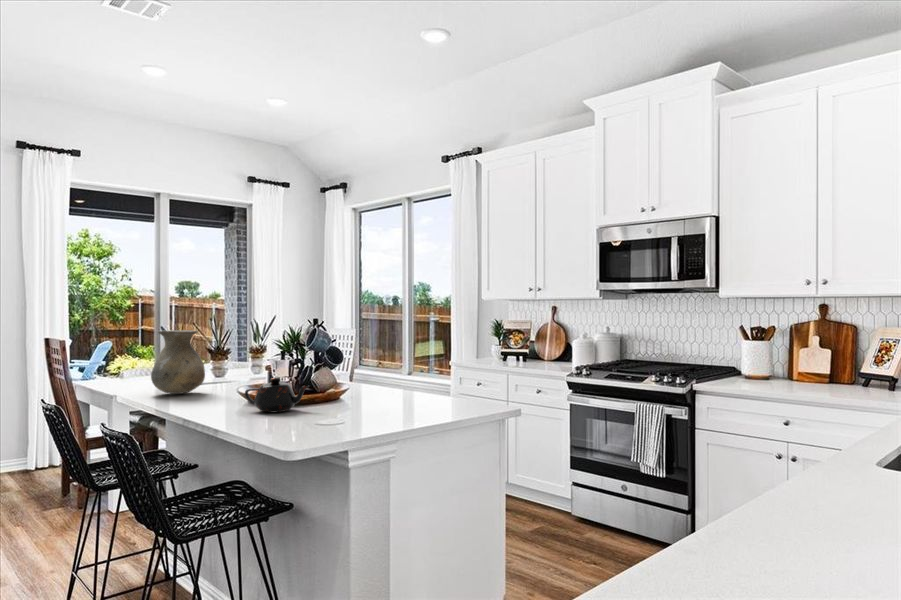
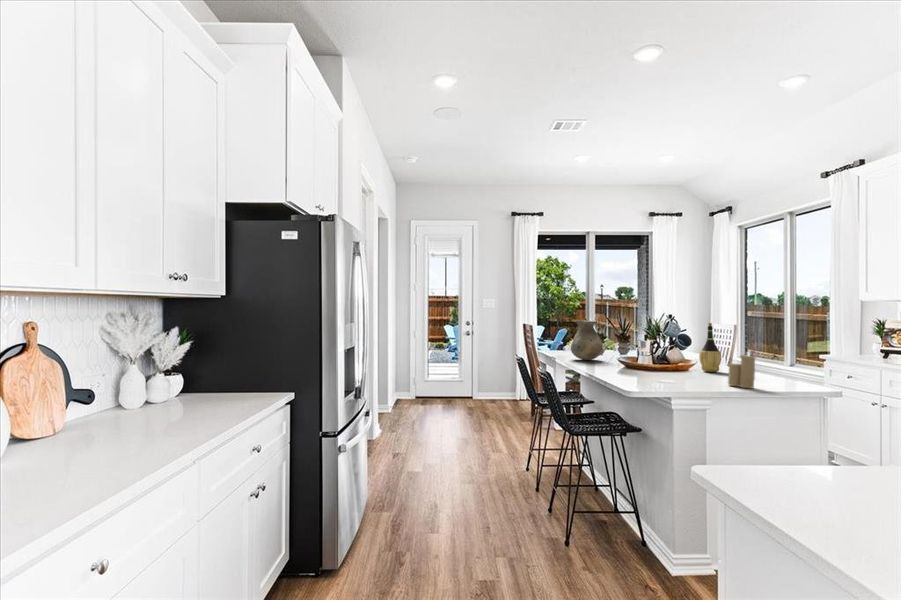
wine bottle: none [352,330,379,398] -> present [699,323,721,372]
candle: none [408,369,441,421] -> present [728,352,755,388]
teapot: present [245,378,309,412] -> none [619,351,661,373]

